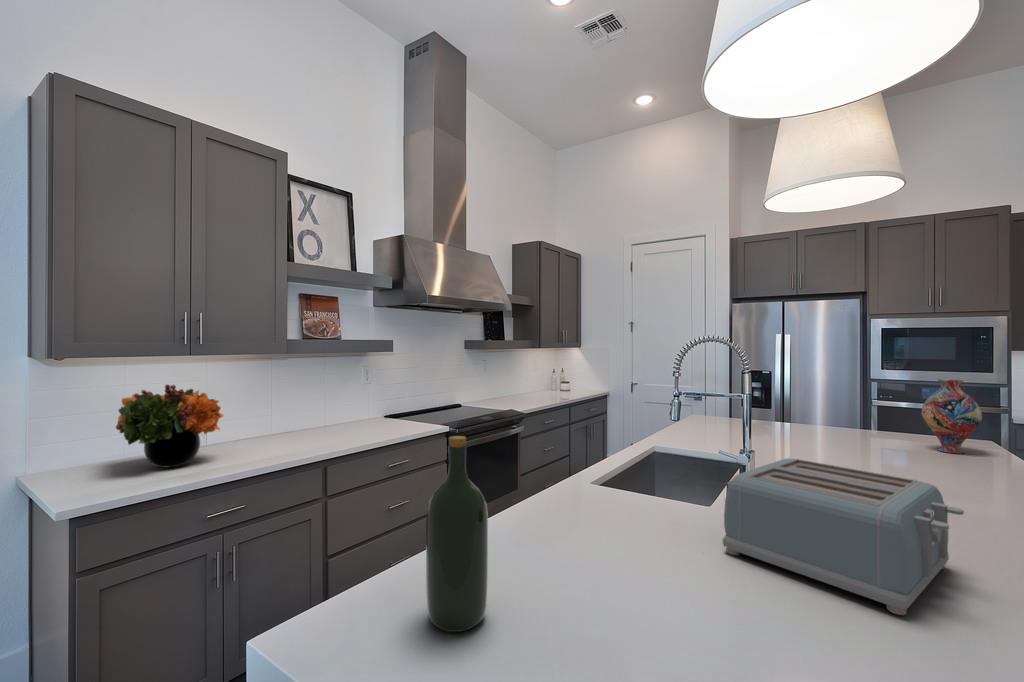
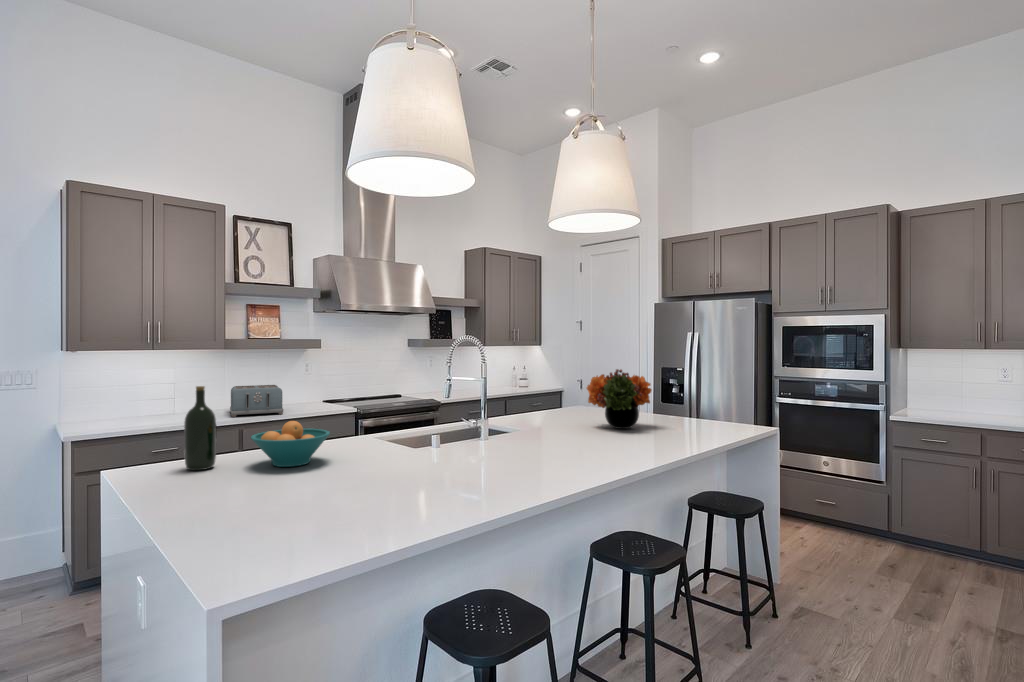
vase: present [921,379,982,453] -> none [682,371,720,431]
flower arrangement: present [116,385,223,467] -> present [587,369,652,429]
toaster: present [723,458,964,615] -> present [230,385,283,417]
fruit bowl: none [541,495,692,598] -> present [251,421,330,467]

